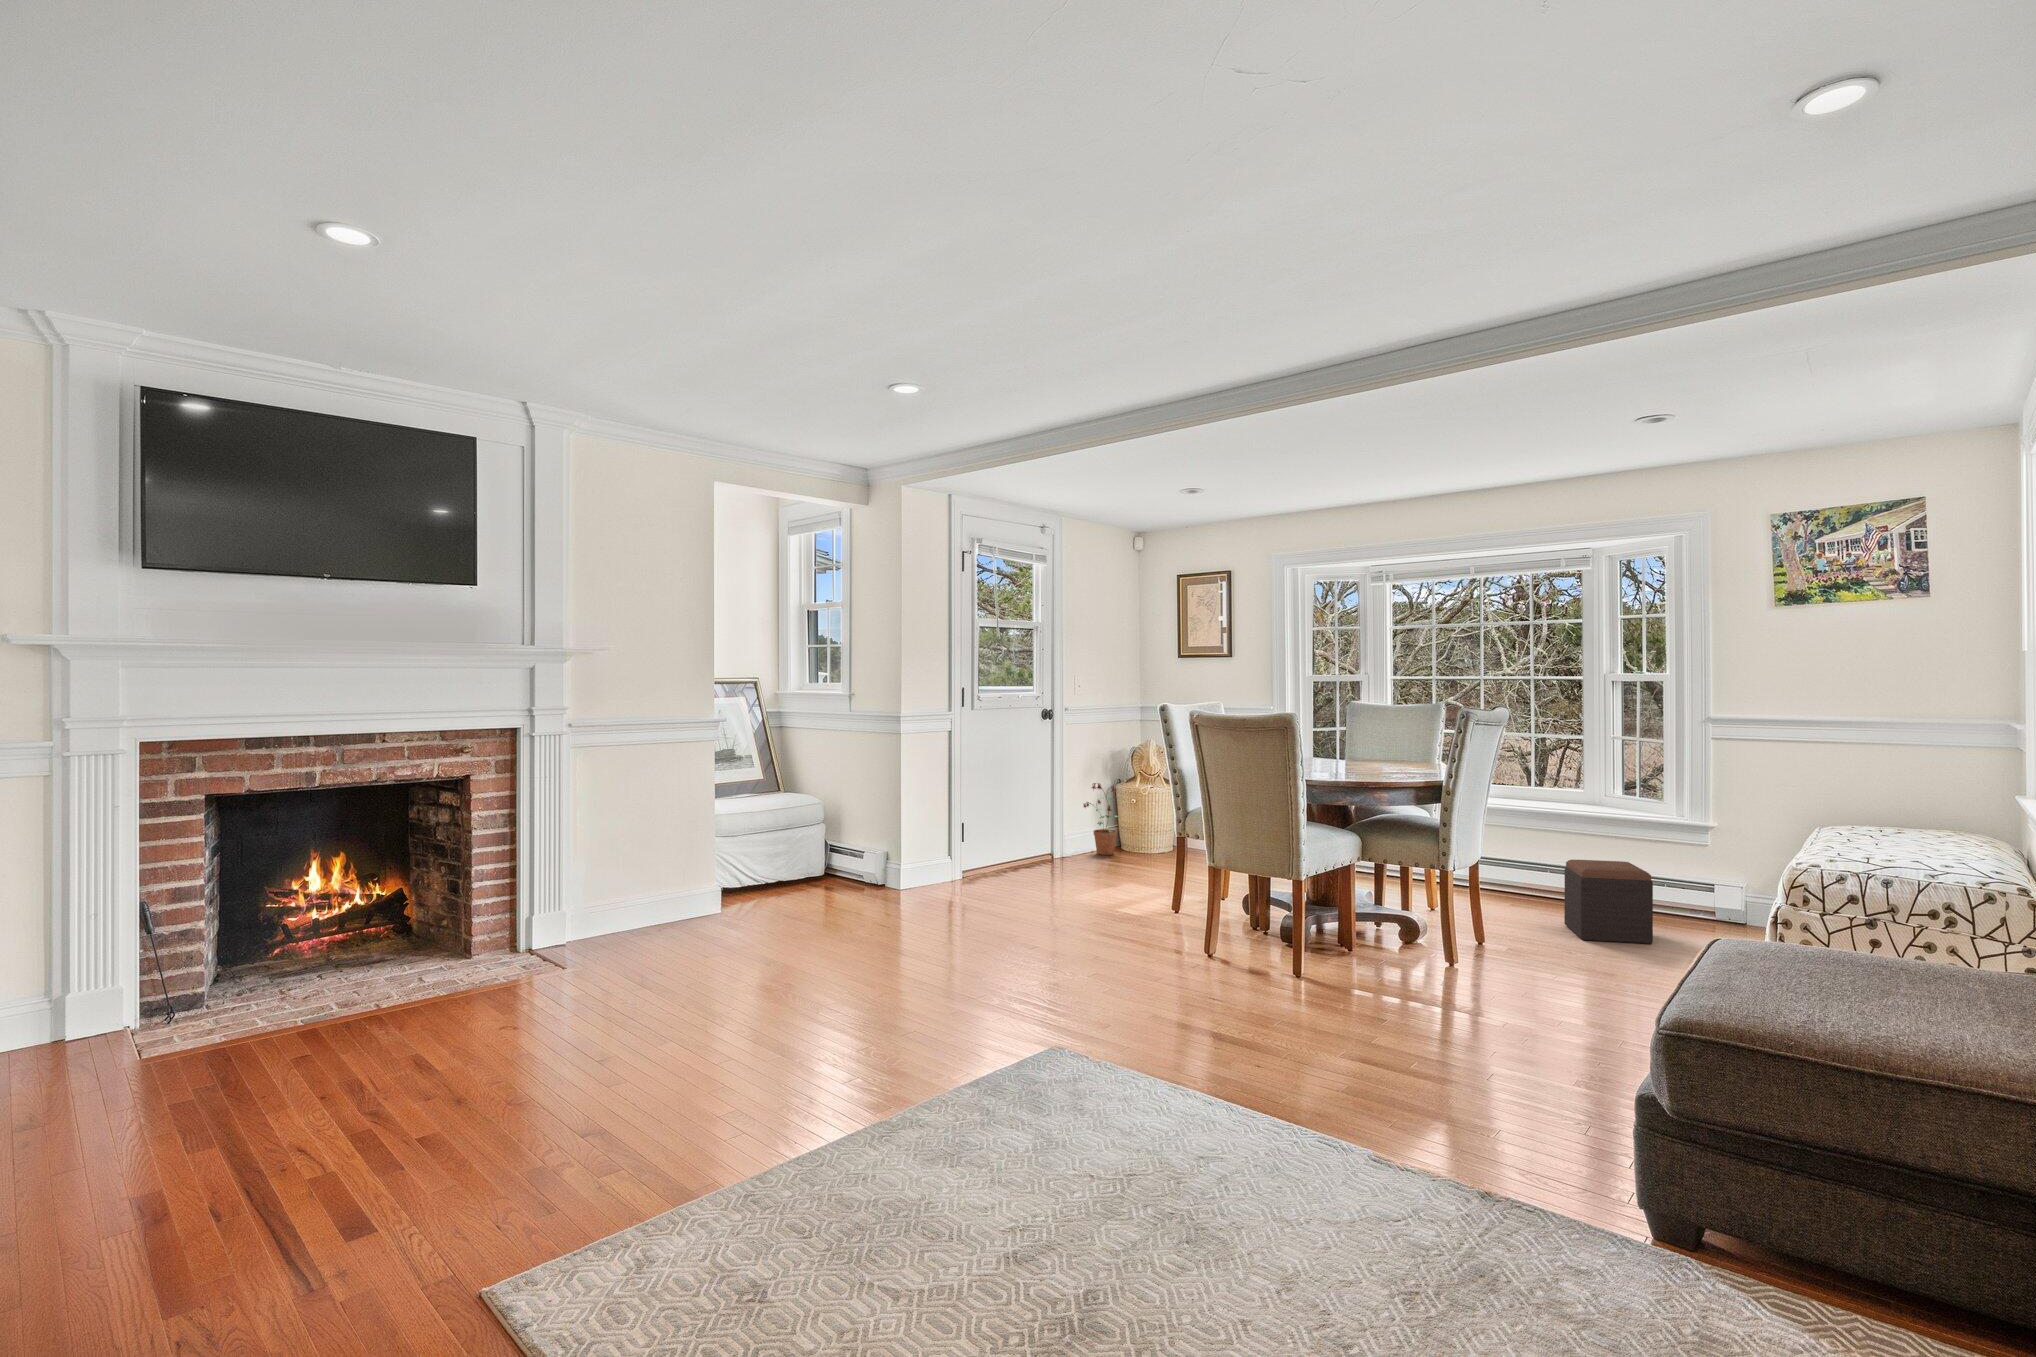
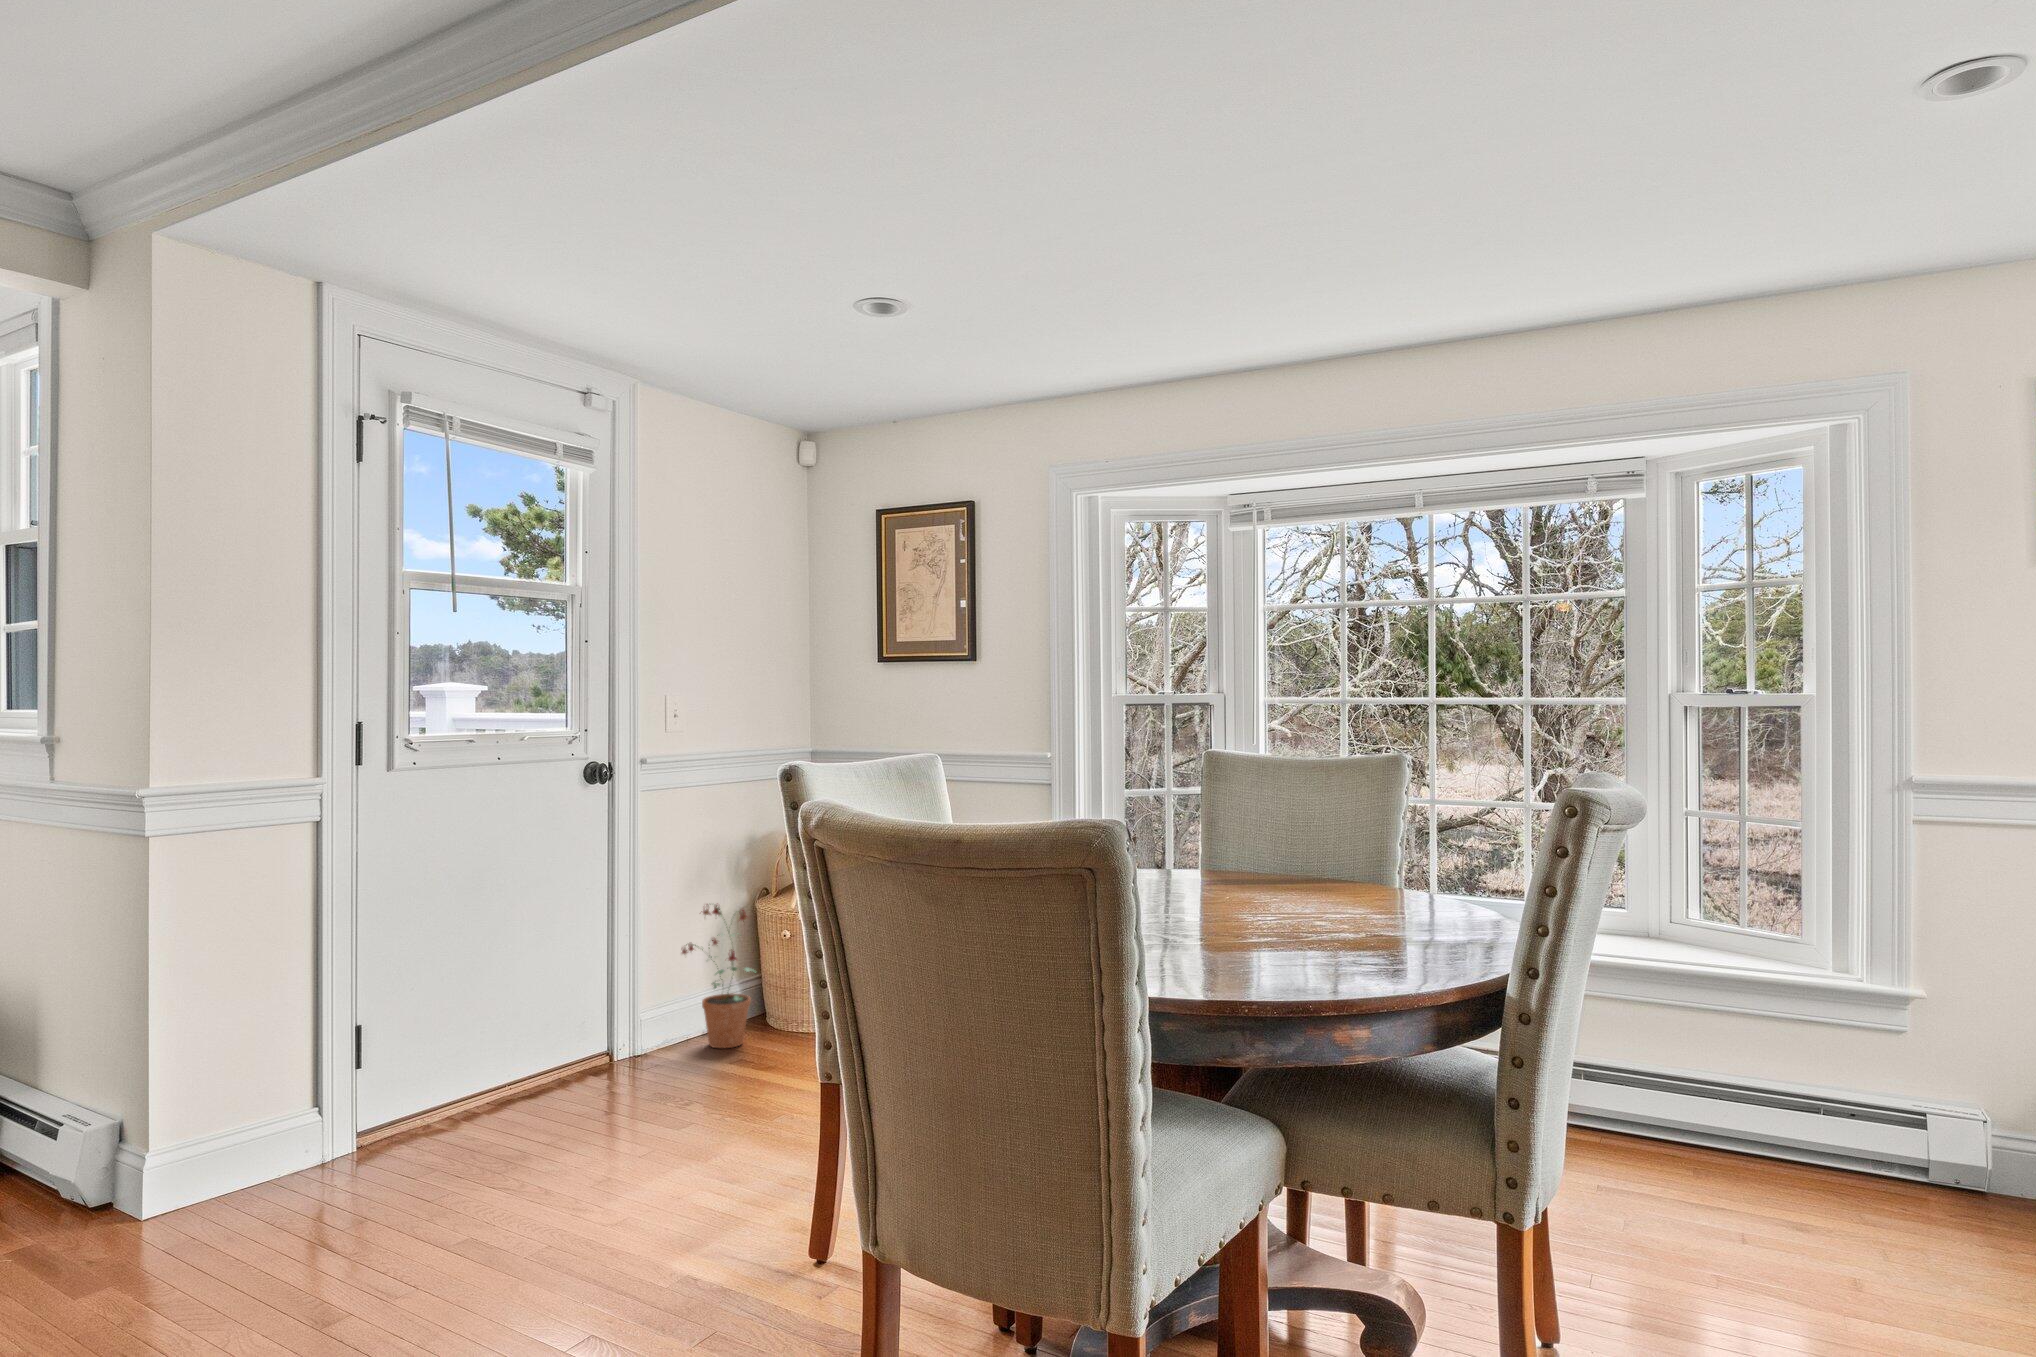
footstool: present [1564,860,1653,944] -> none [1679,1095,1909,1309]

